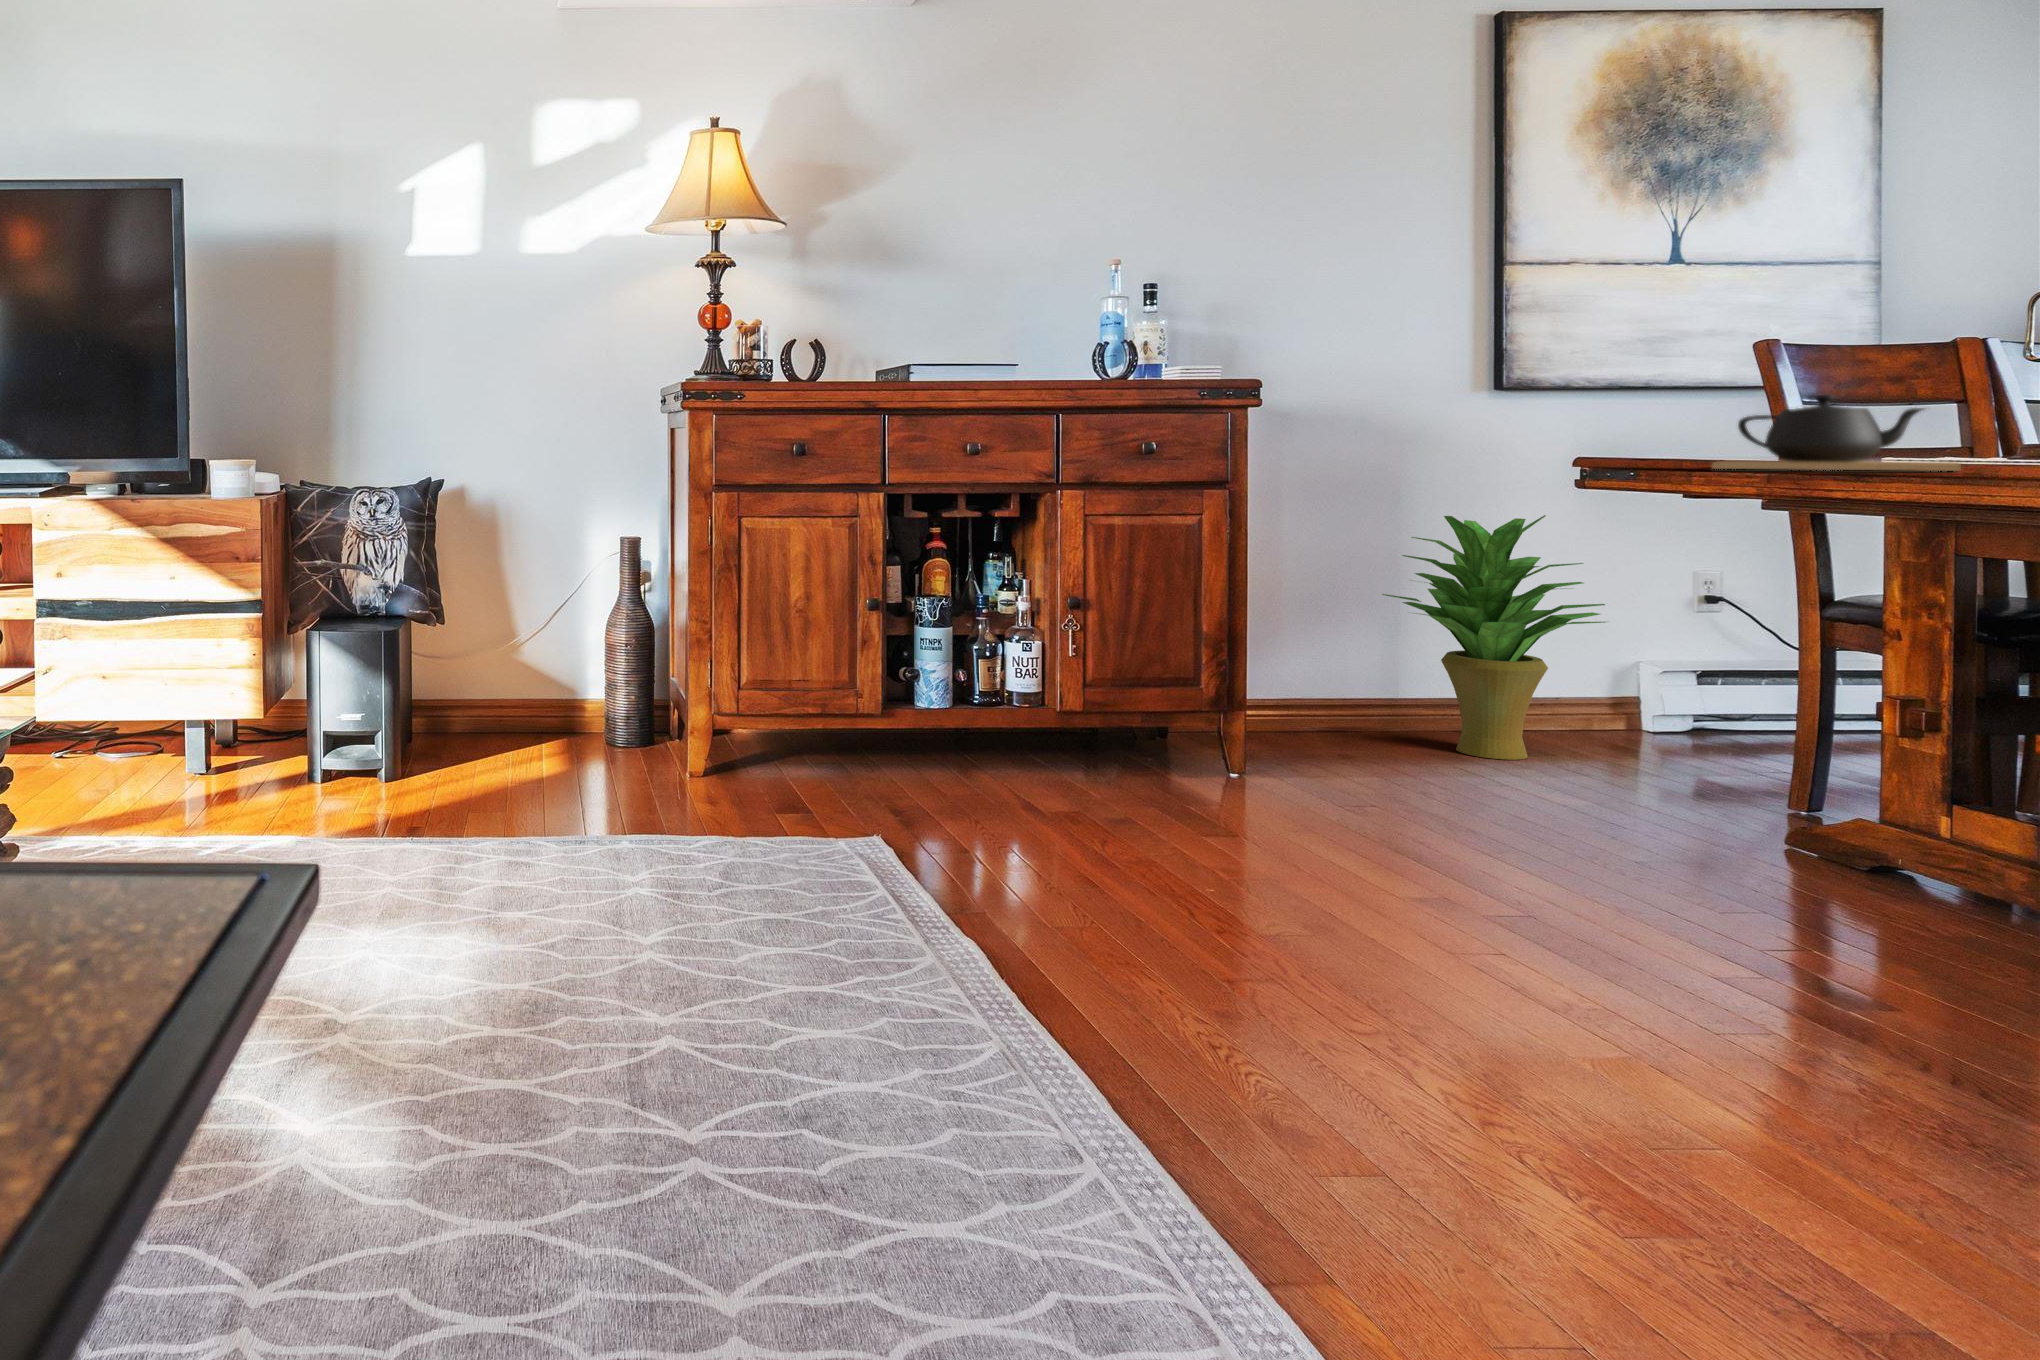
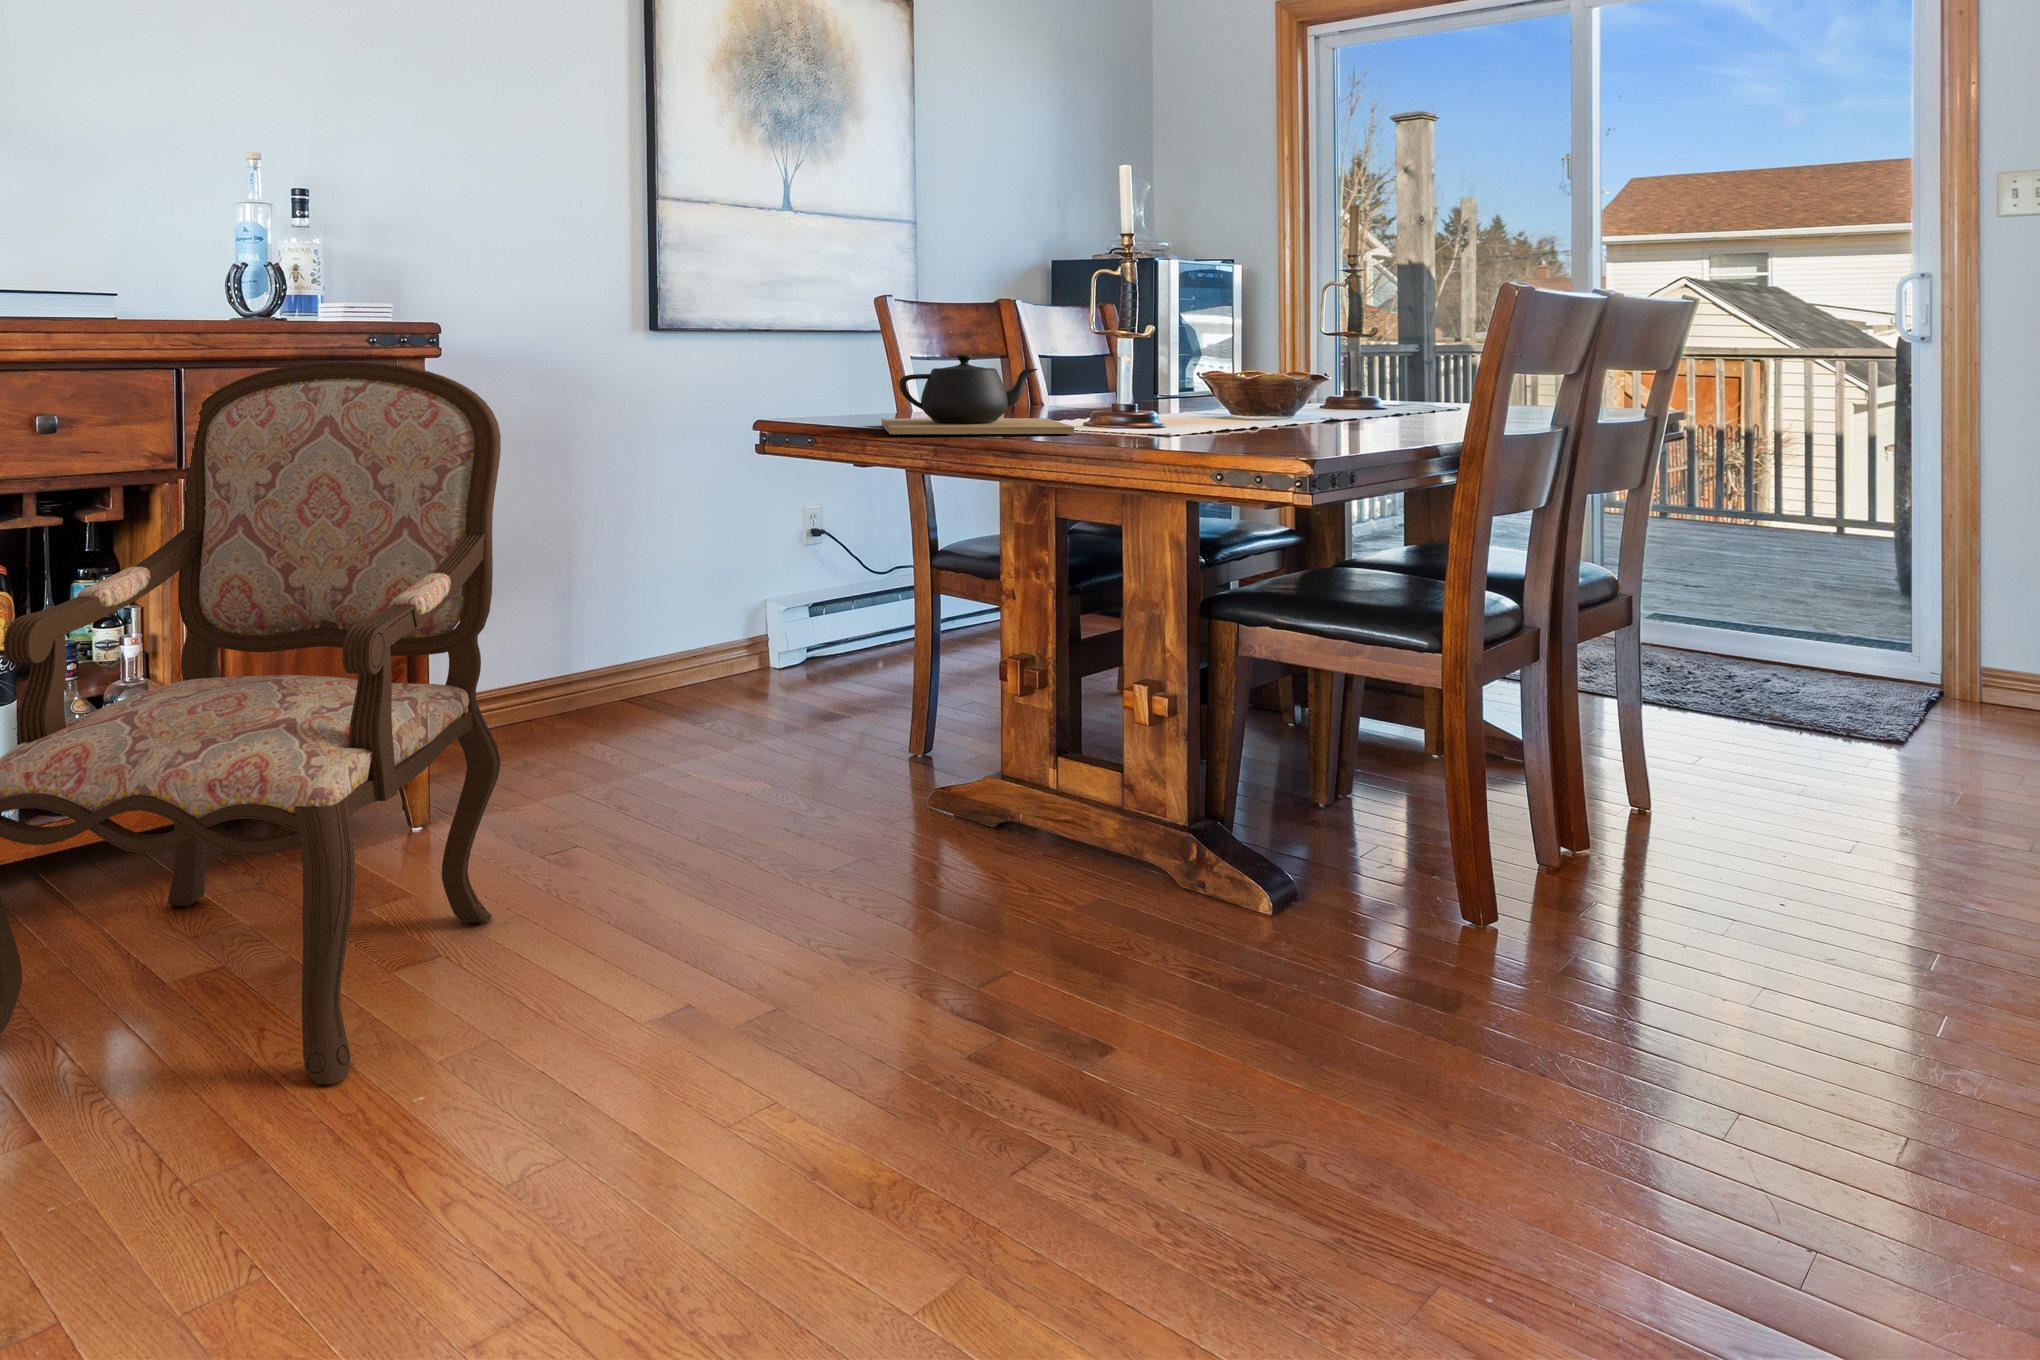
armchair: none [920,409,1304,870] -> present [0,361,501,1084]
potted plant: present [1382,515,1605,760] -> none [558,466,763,737]

